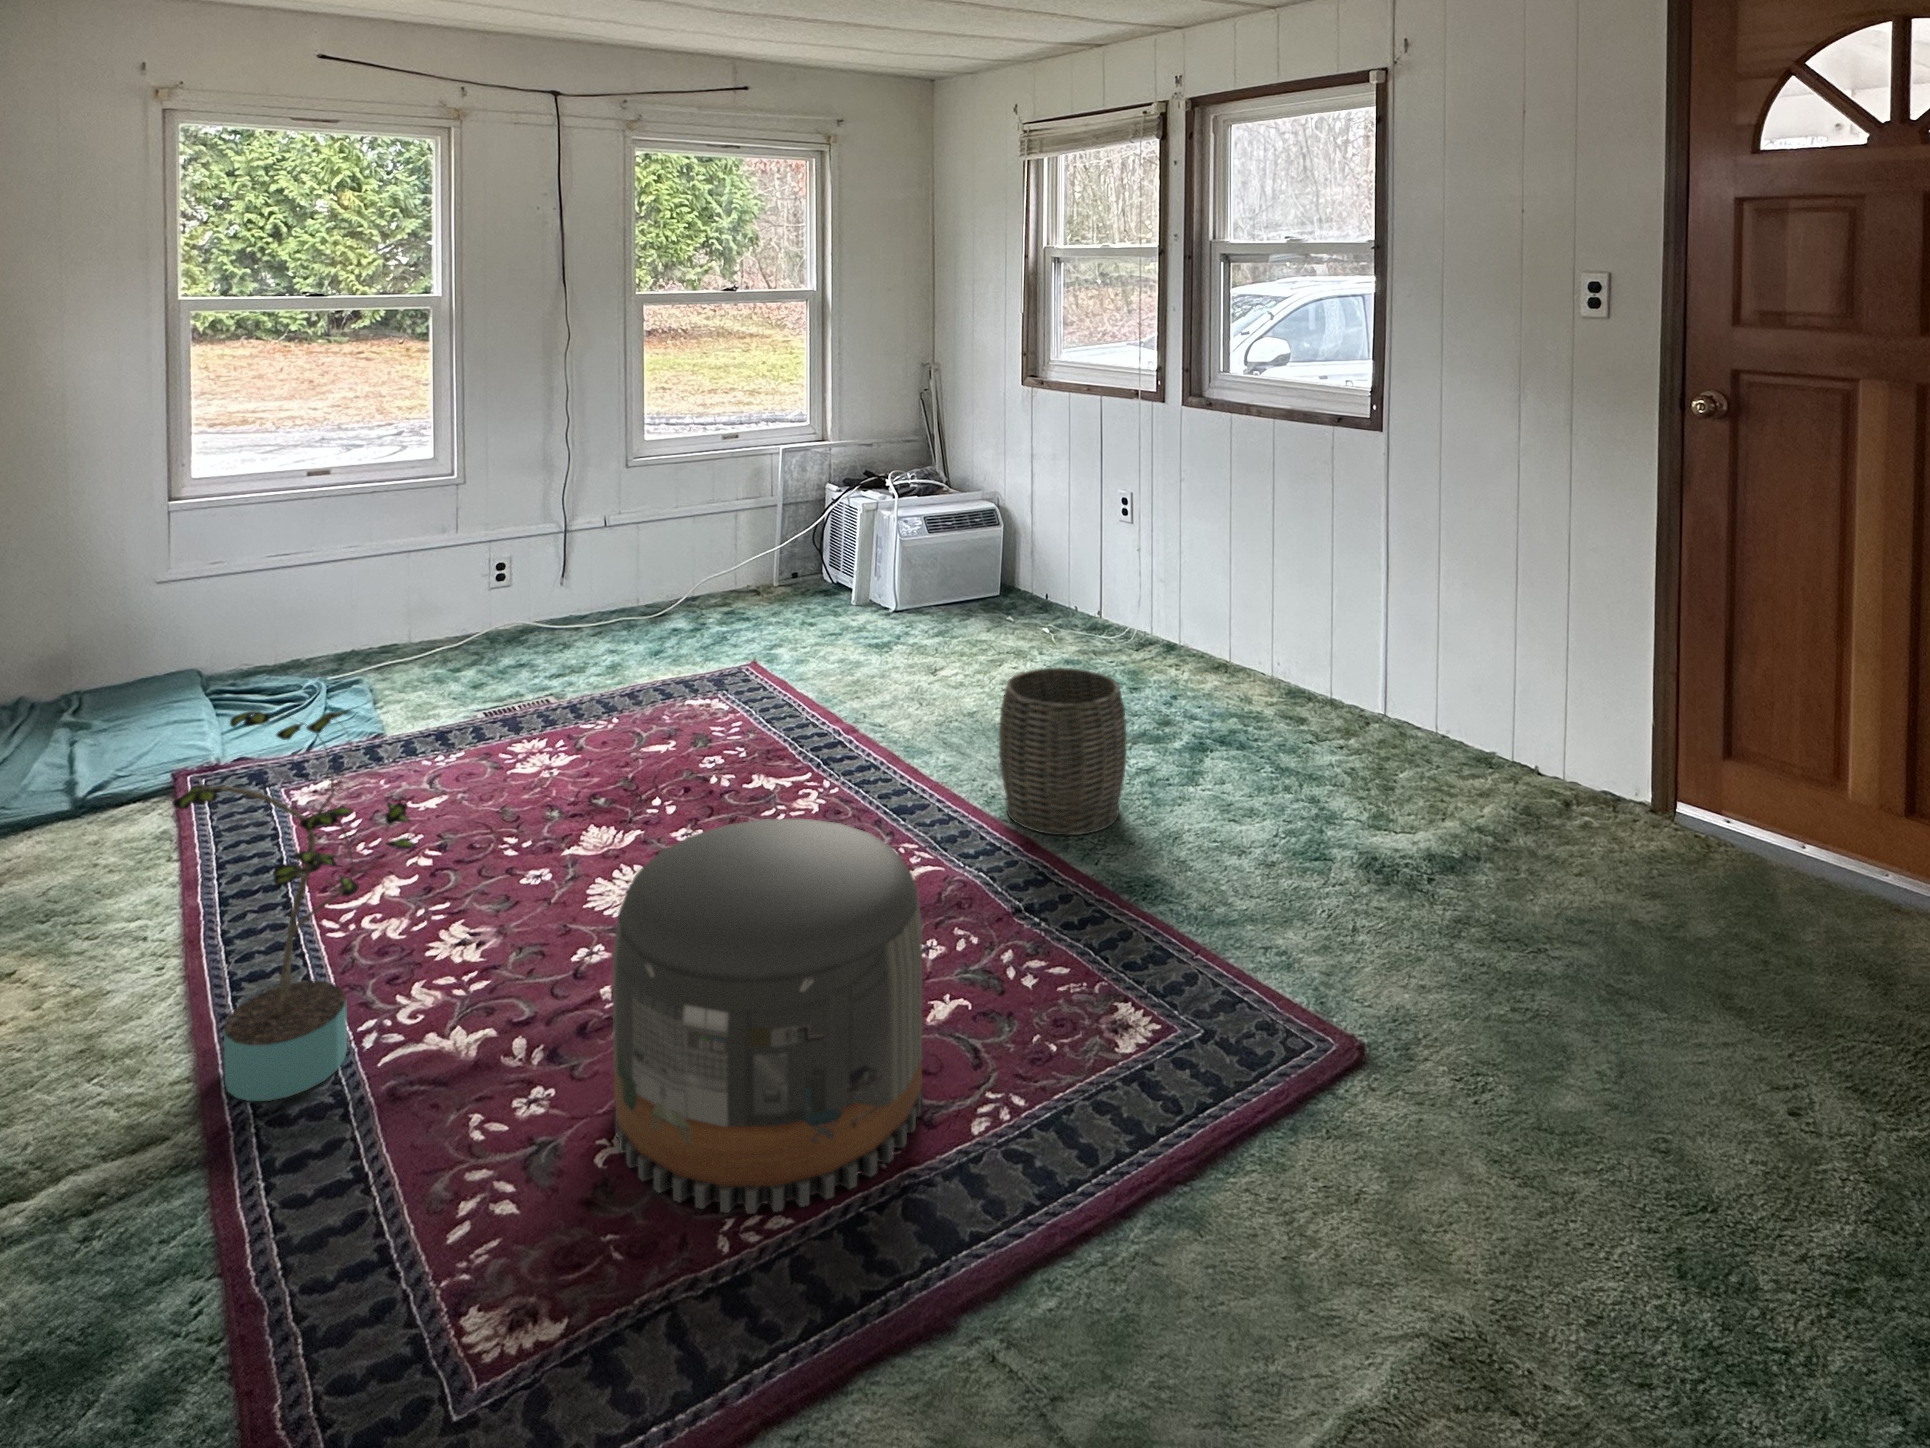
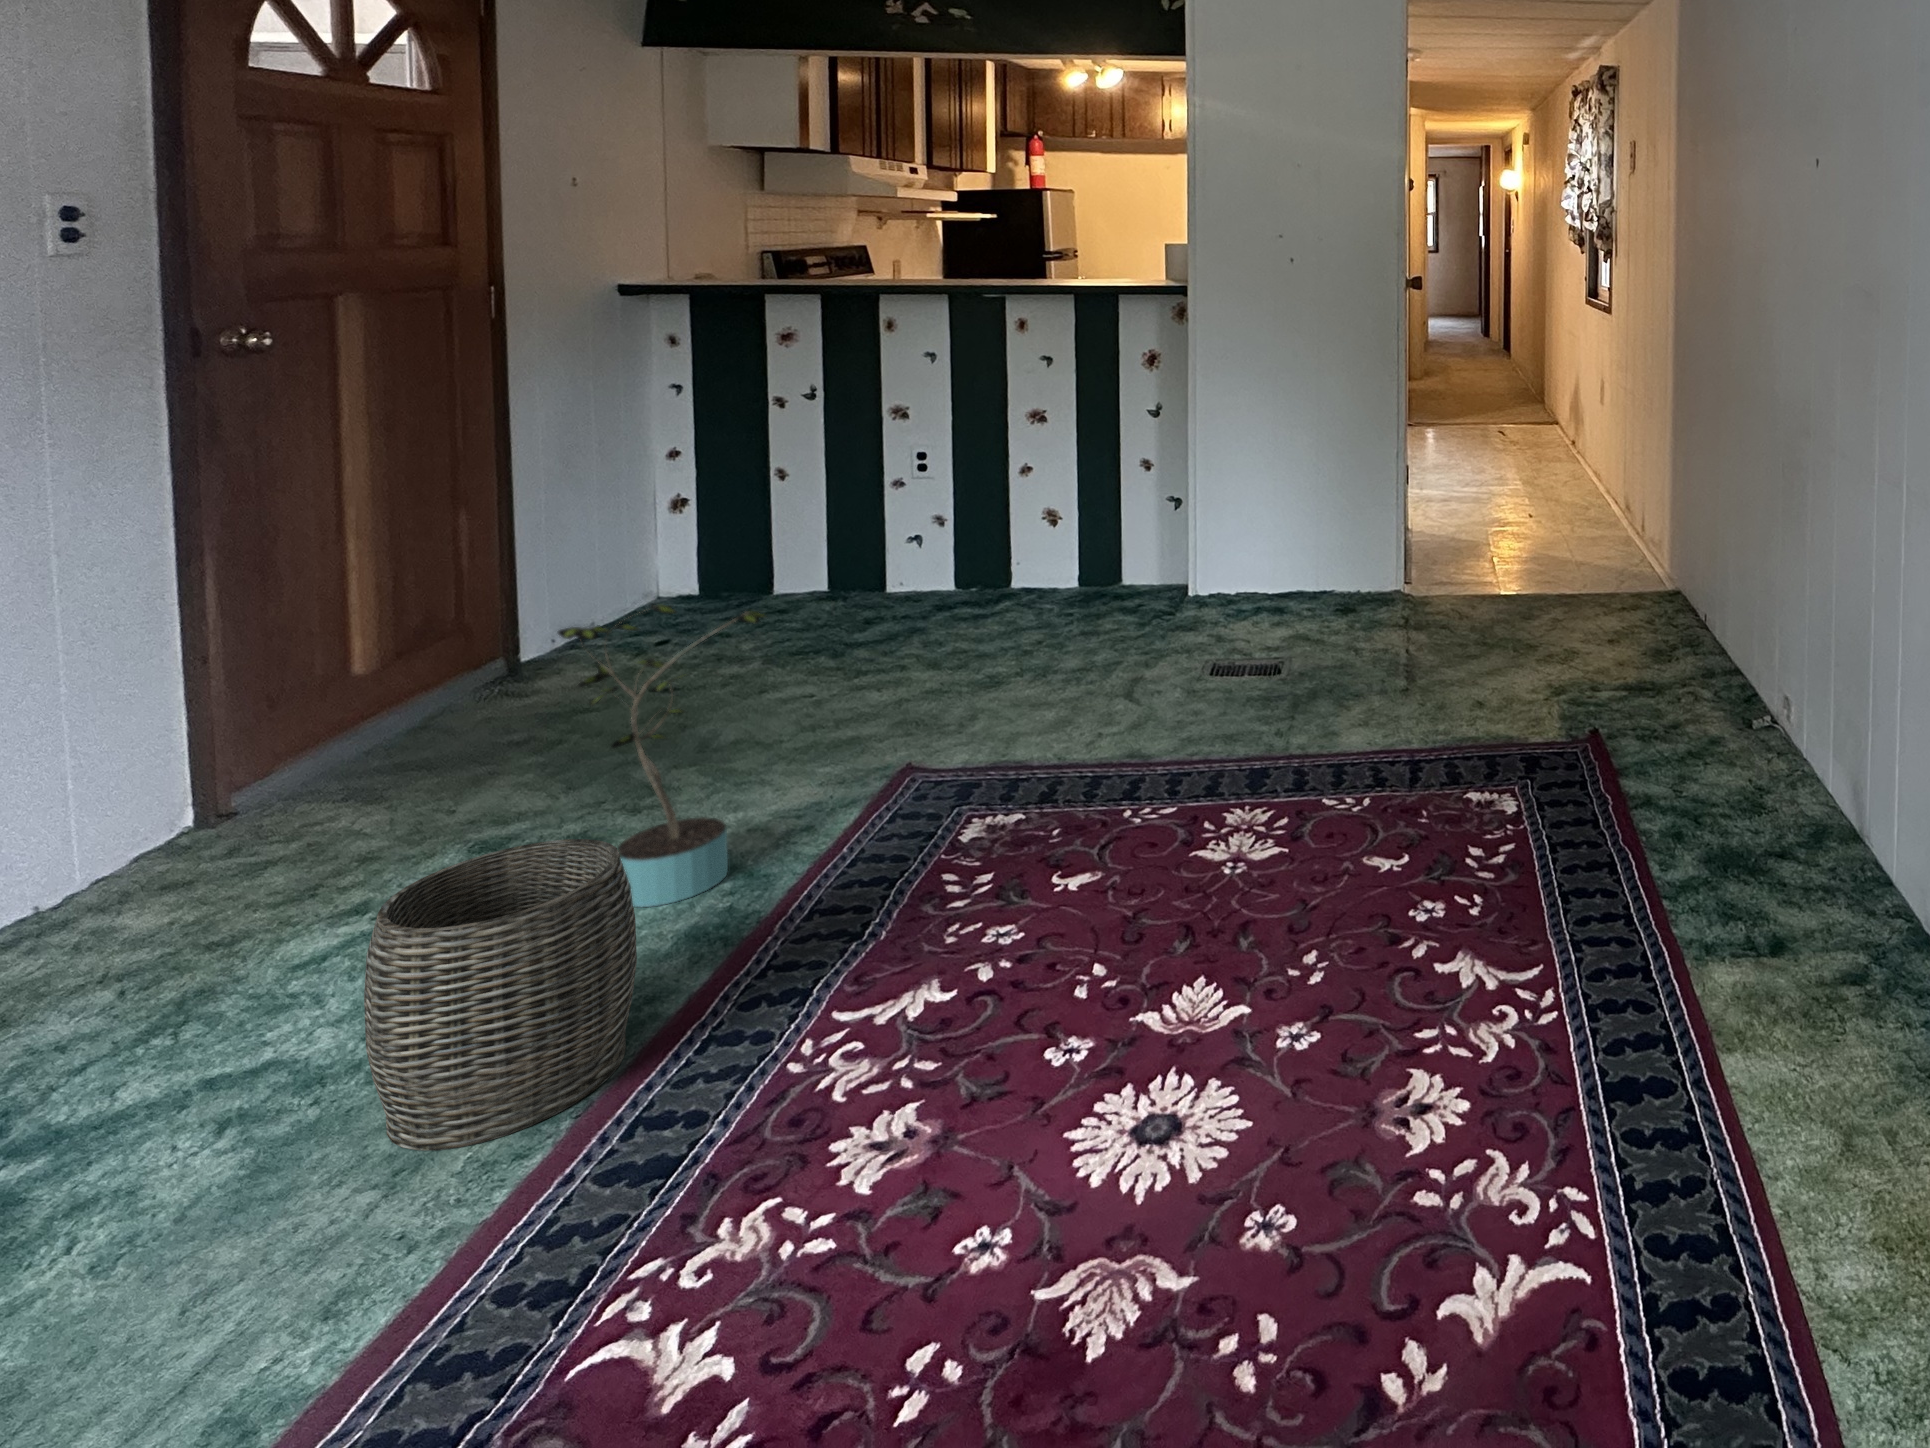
potted plant: present [173,709,415,1101] -> present [558,605,766,907]
pouf: present [613,819,922,1213] -> none [1145,650,1393,923]

